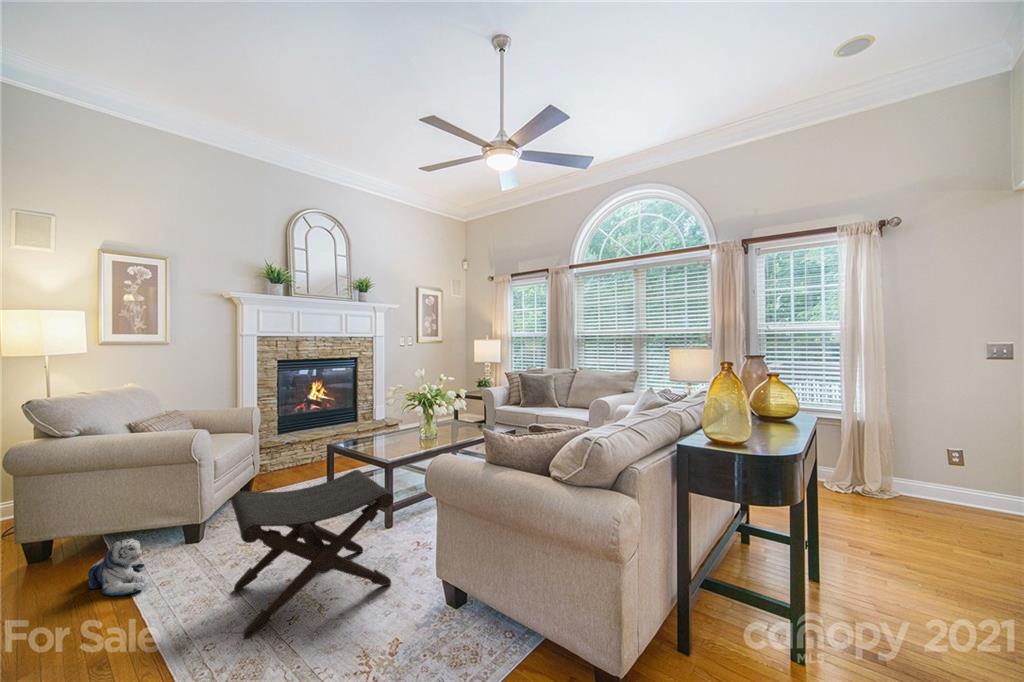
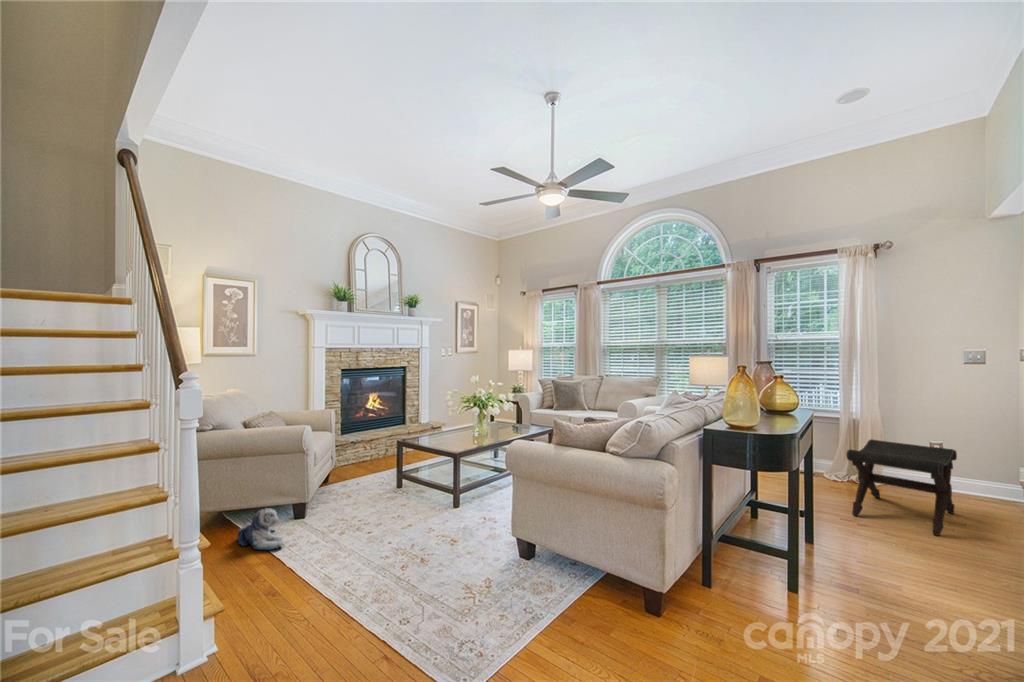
footstool: present [231,470,394,639] -> present [846,439,957,536]

